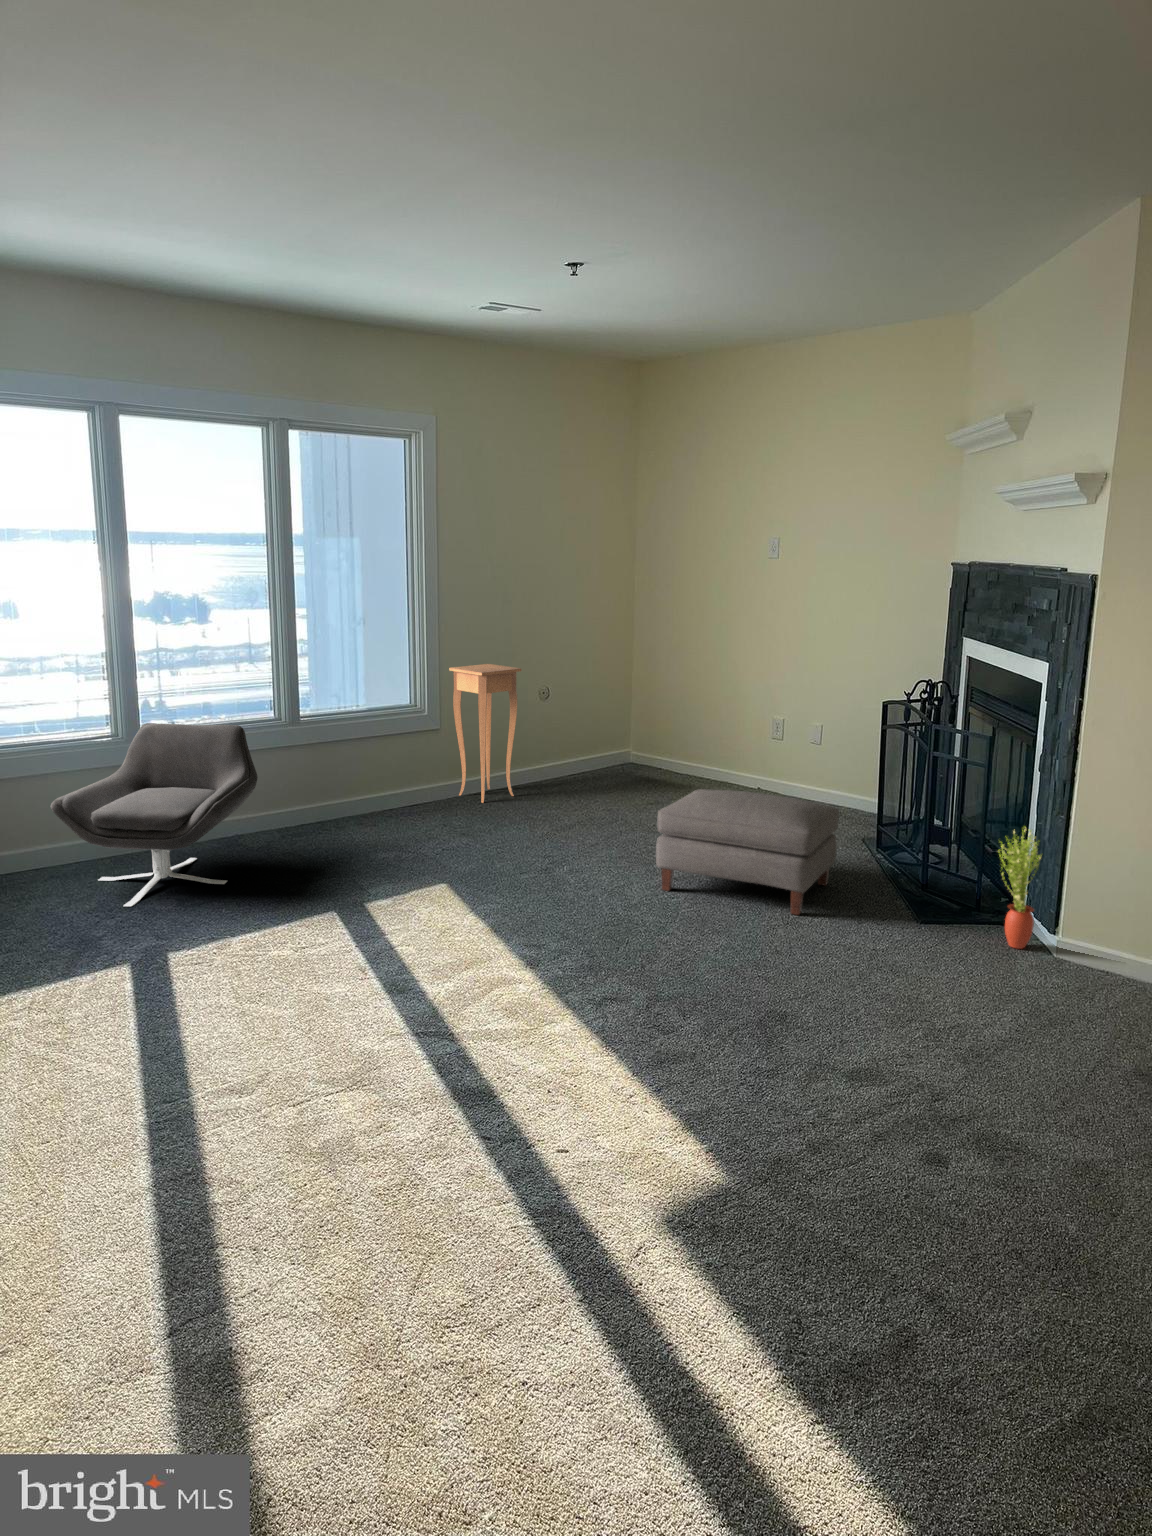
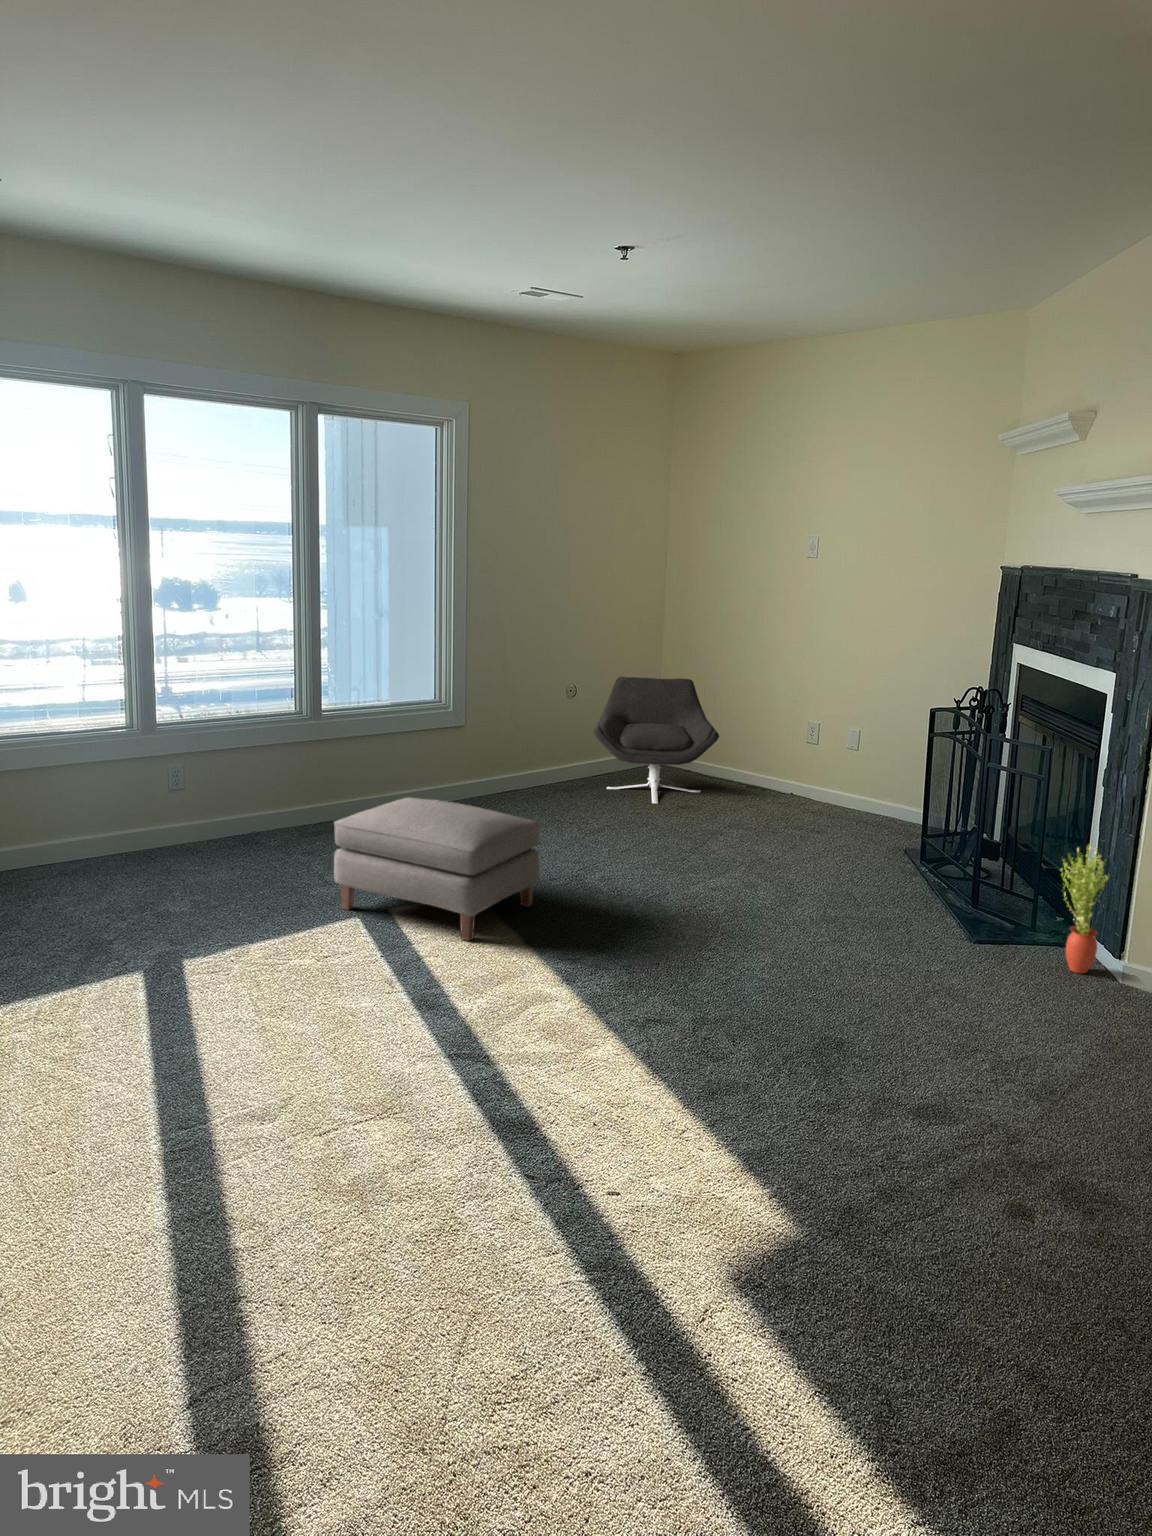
side table: present [449,664,521,803] -> none [474,661,549,805]
lounge chair: present [50,723,258,907] -> present [593,677,719,804]
ottoman: present [656,789,839,915] -> present [334,798,540,941]

